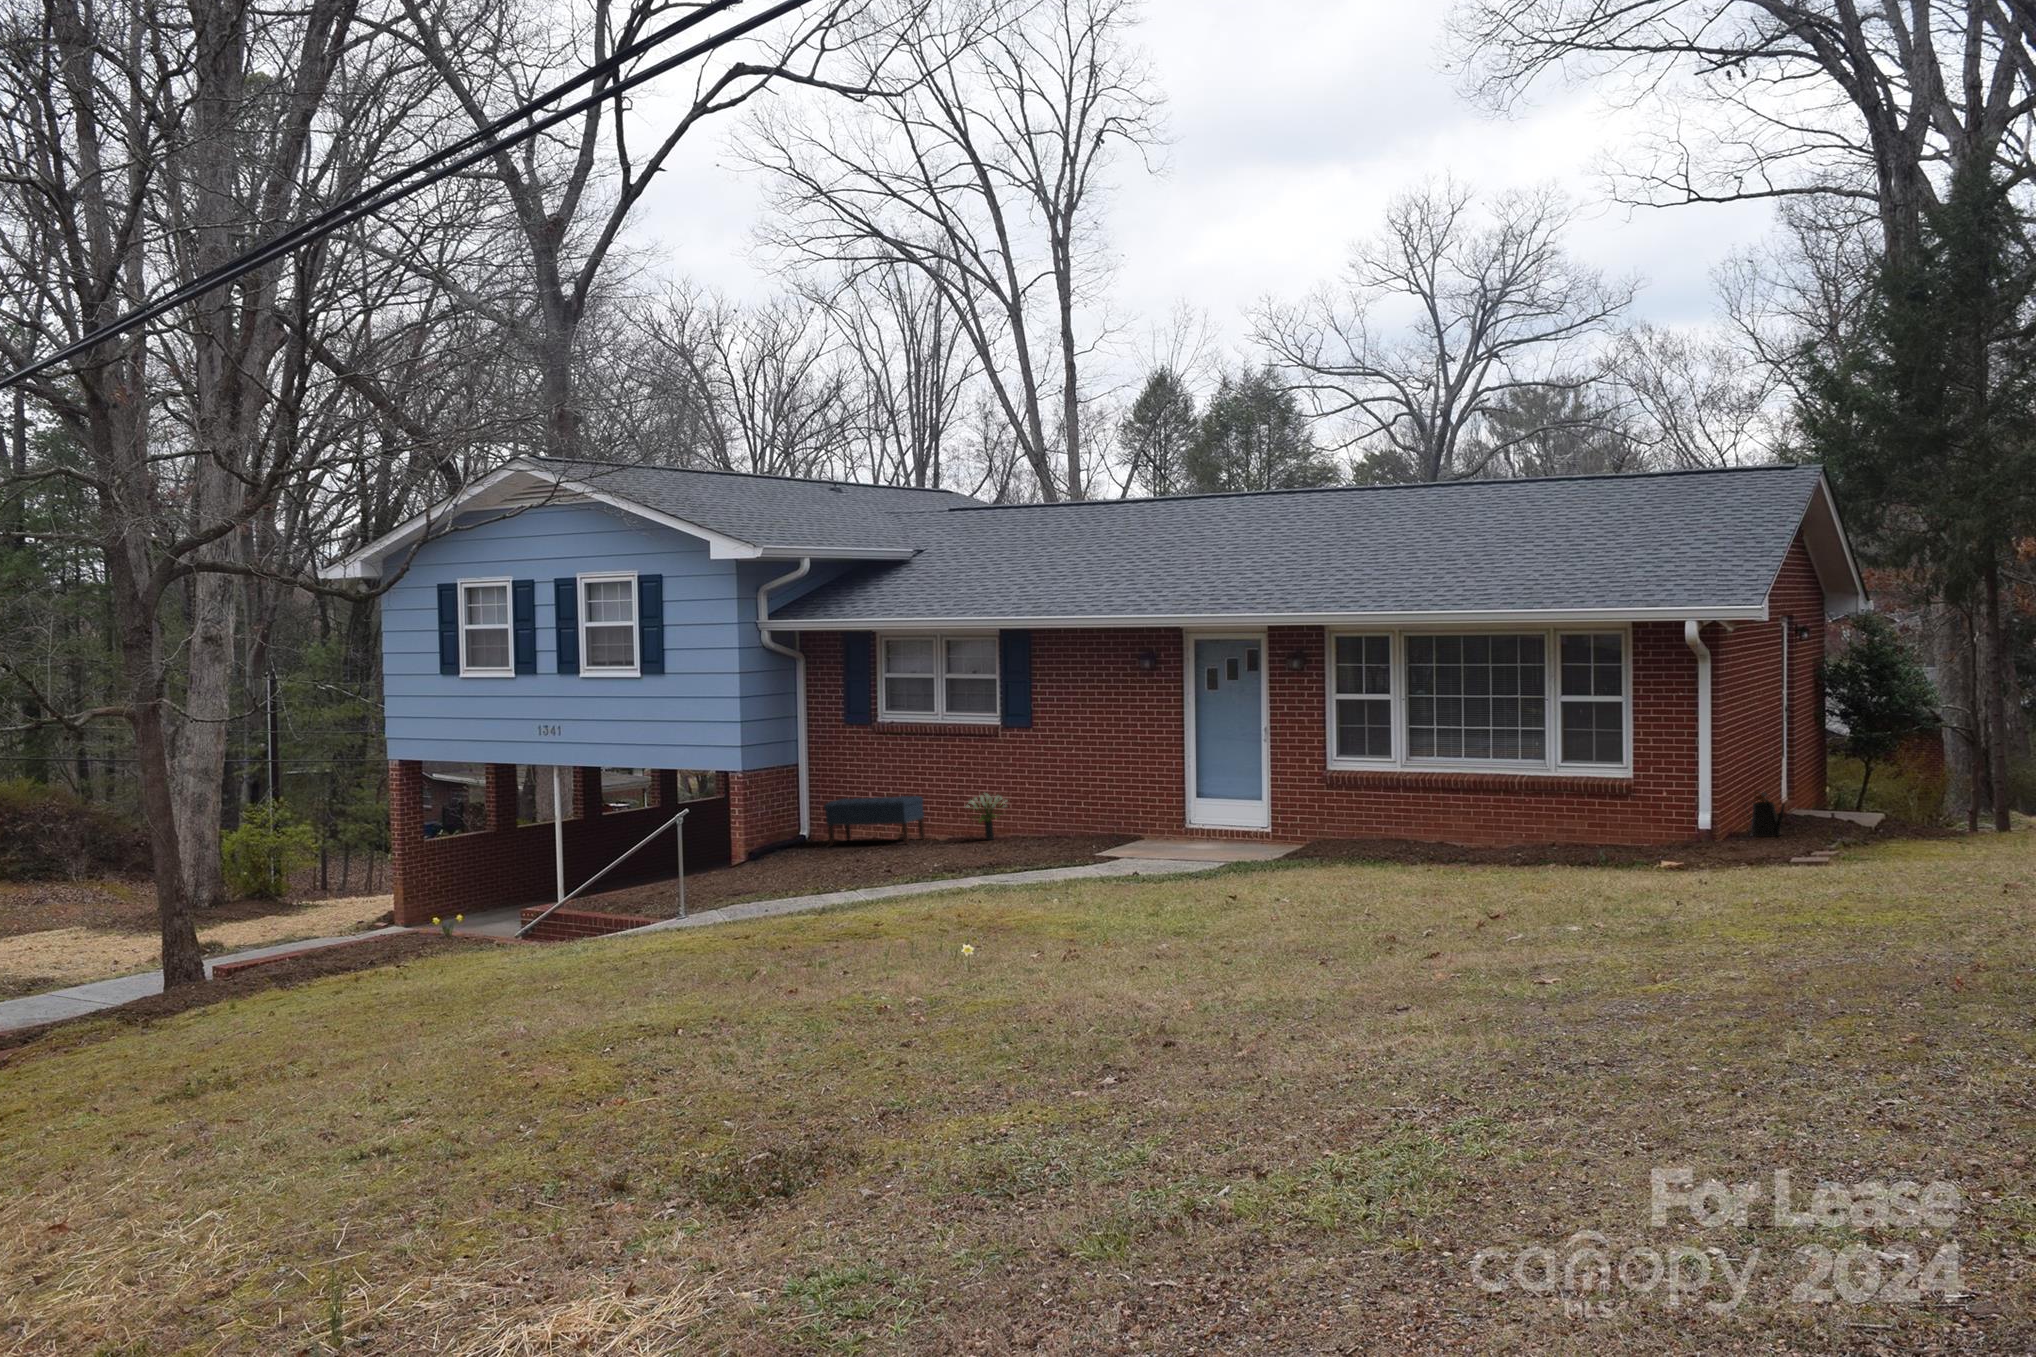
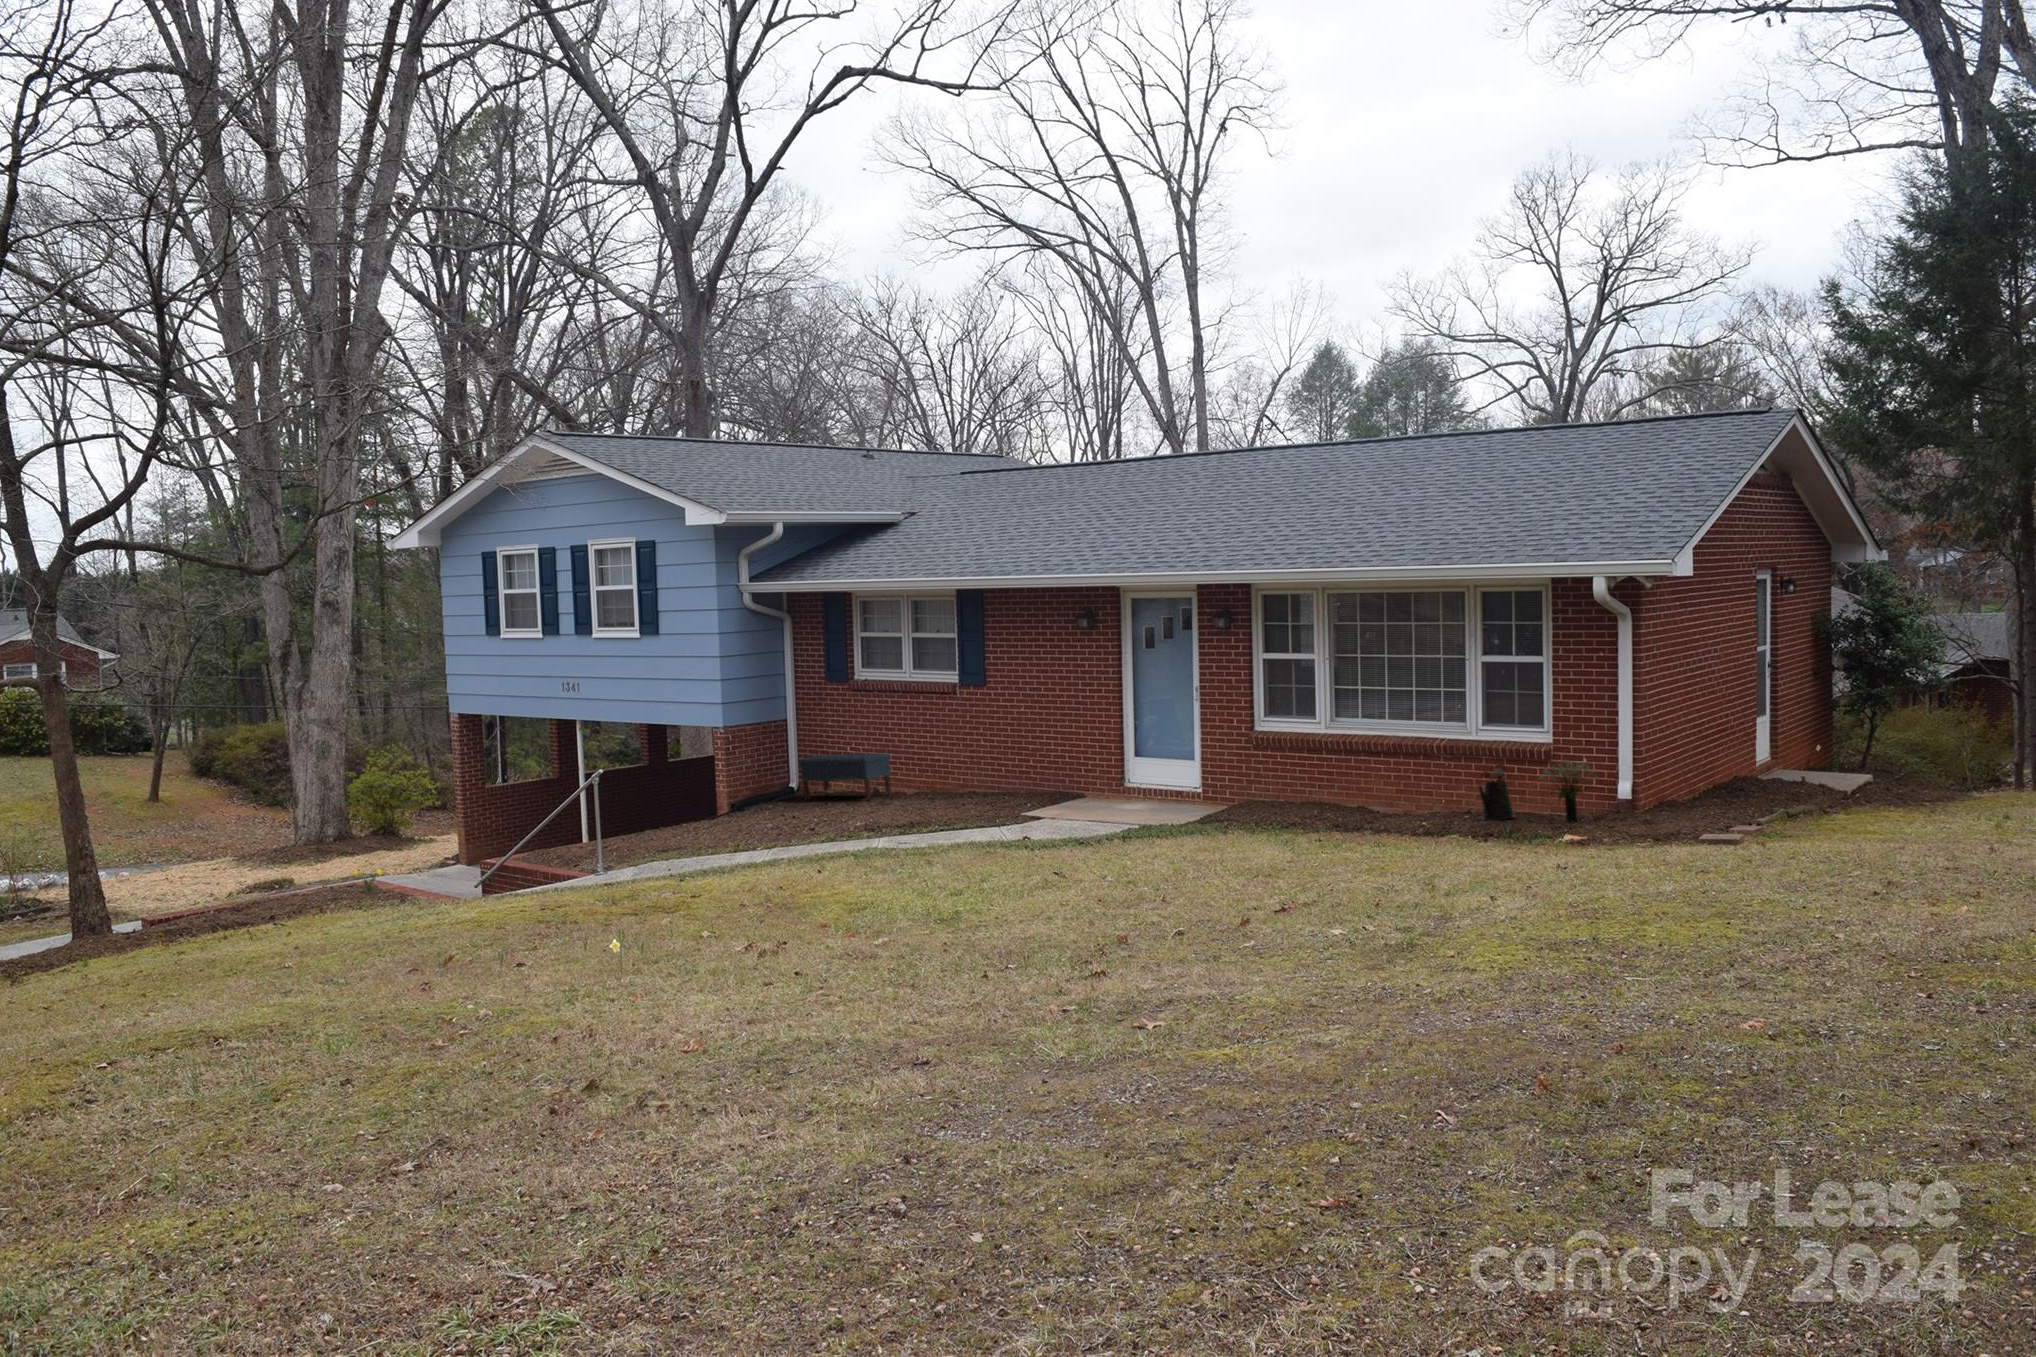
watering can: present [1748,791,1785,837] -> present [1479,764,1514,820]
potted plant: present [966,793,1006,840] -> present [1539,760,1597,822]

